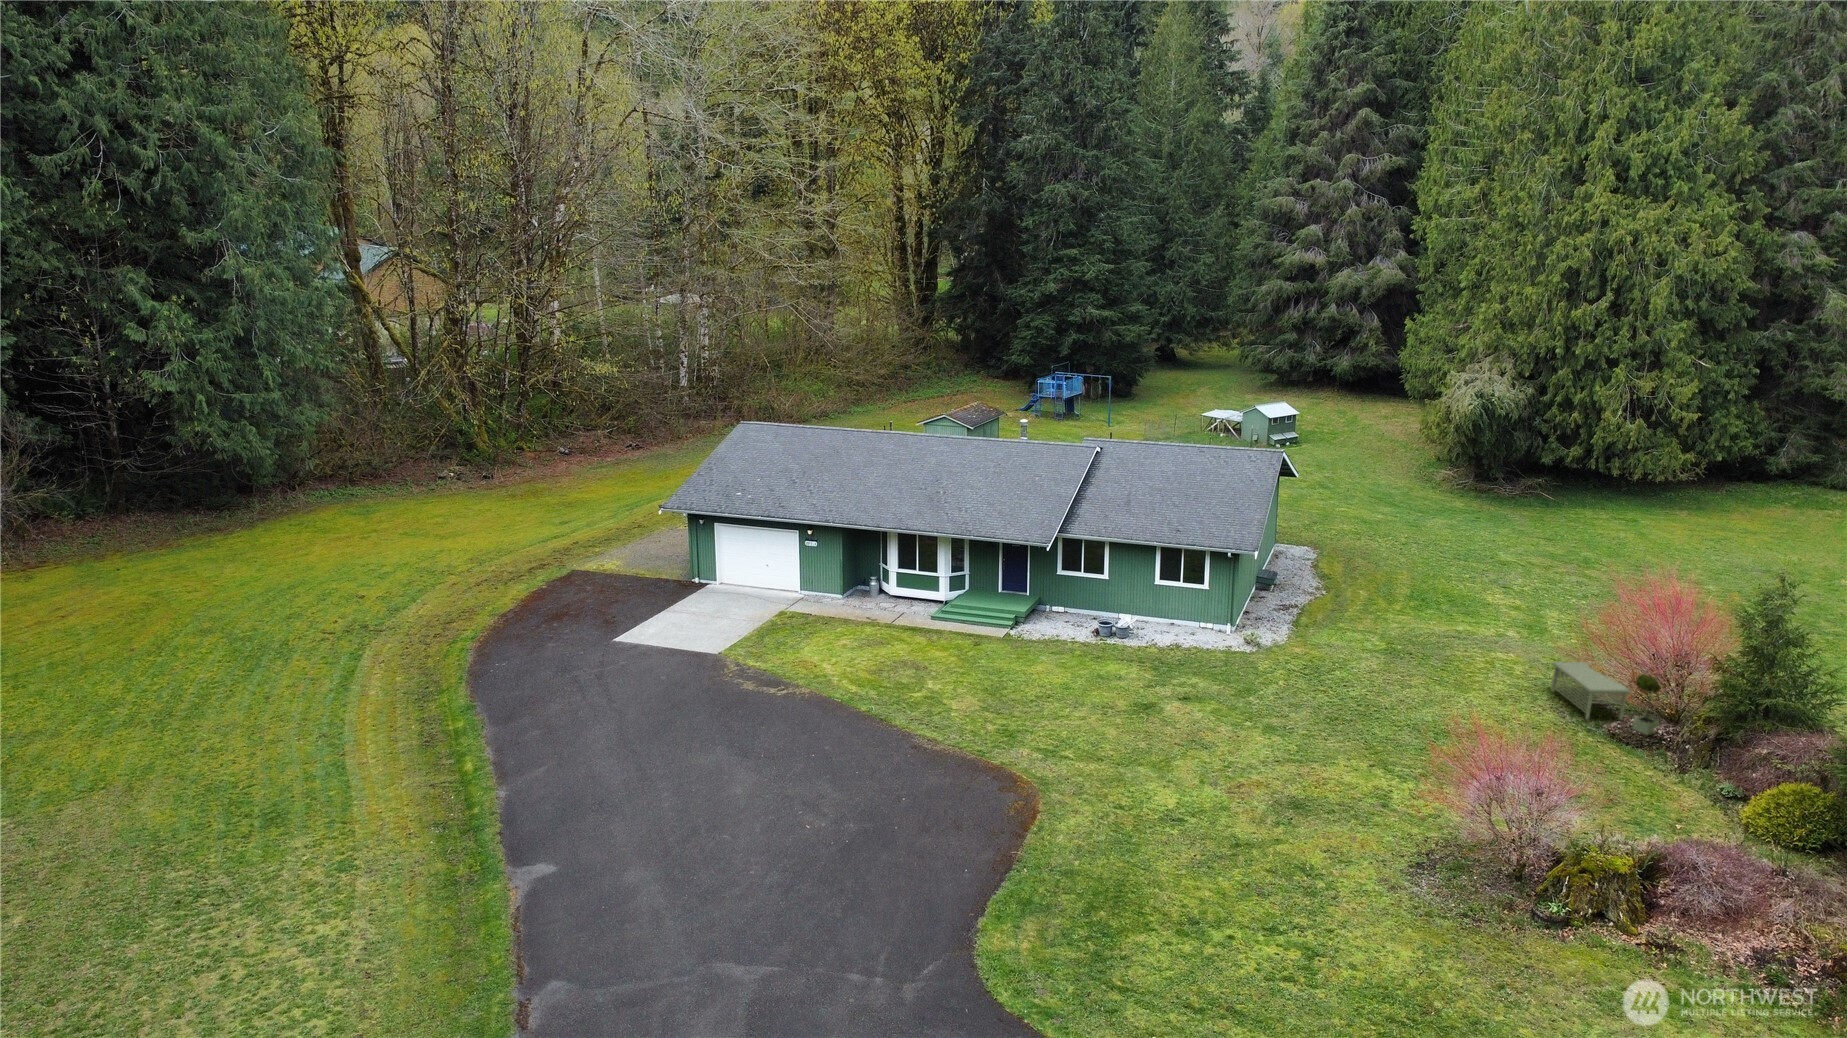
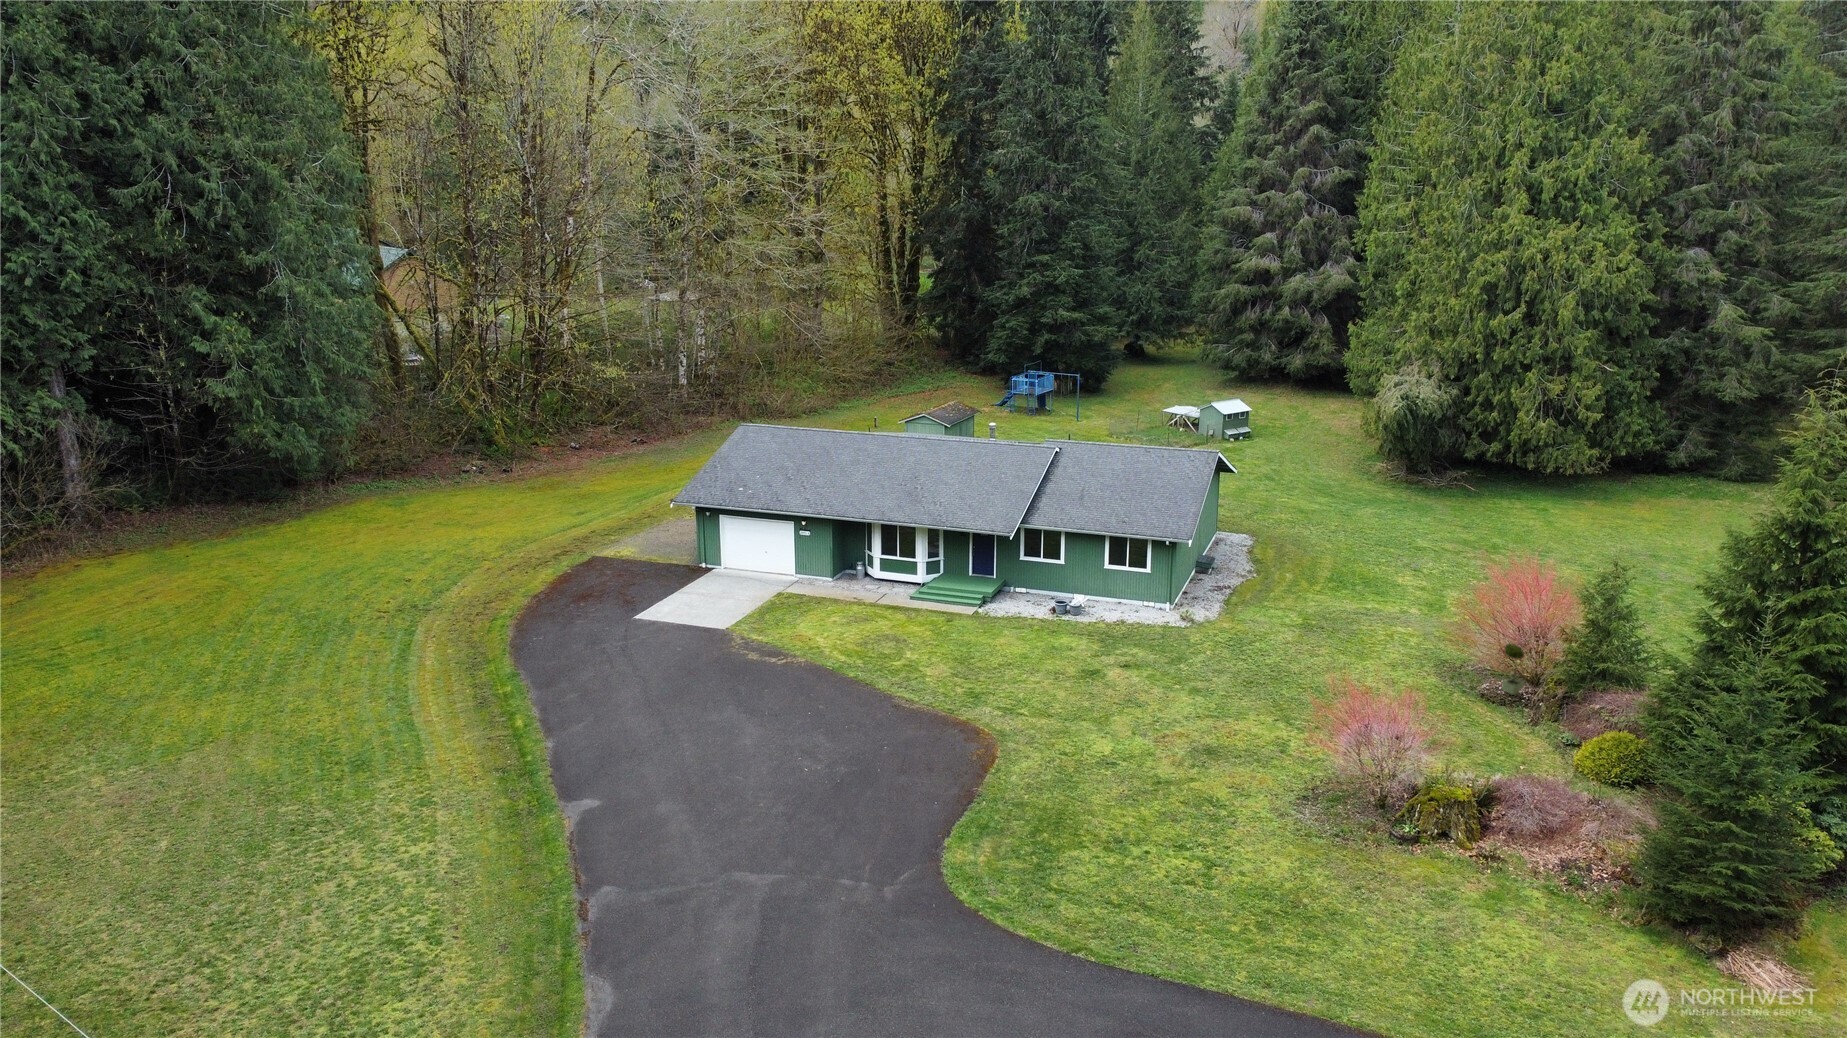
storage bench: present [1551,662,1630,720] -> none [1439,634,1501,683]

